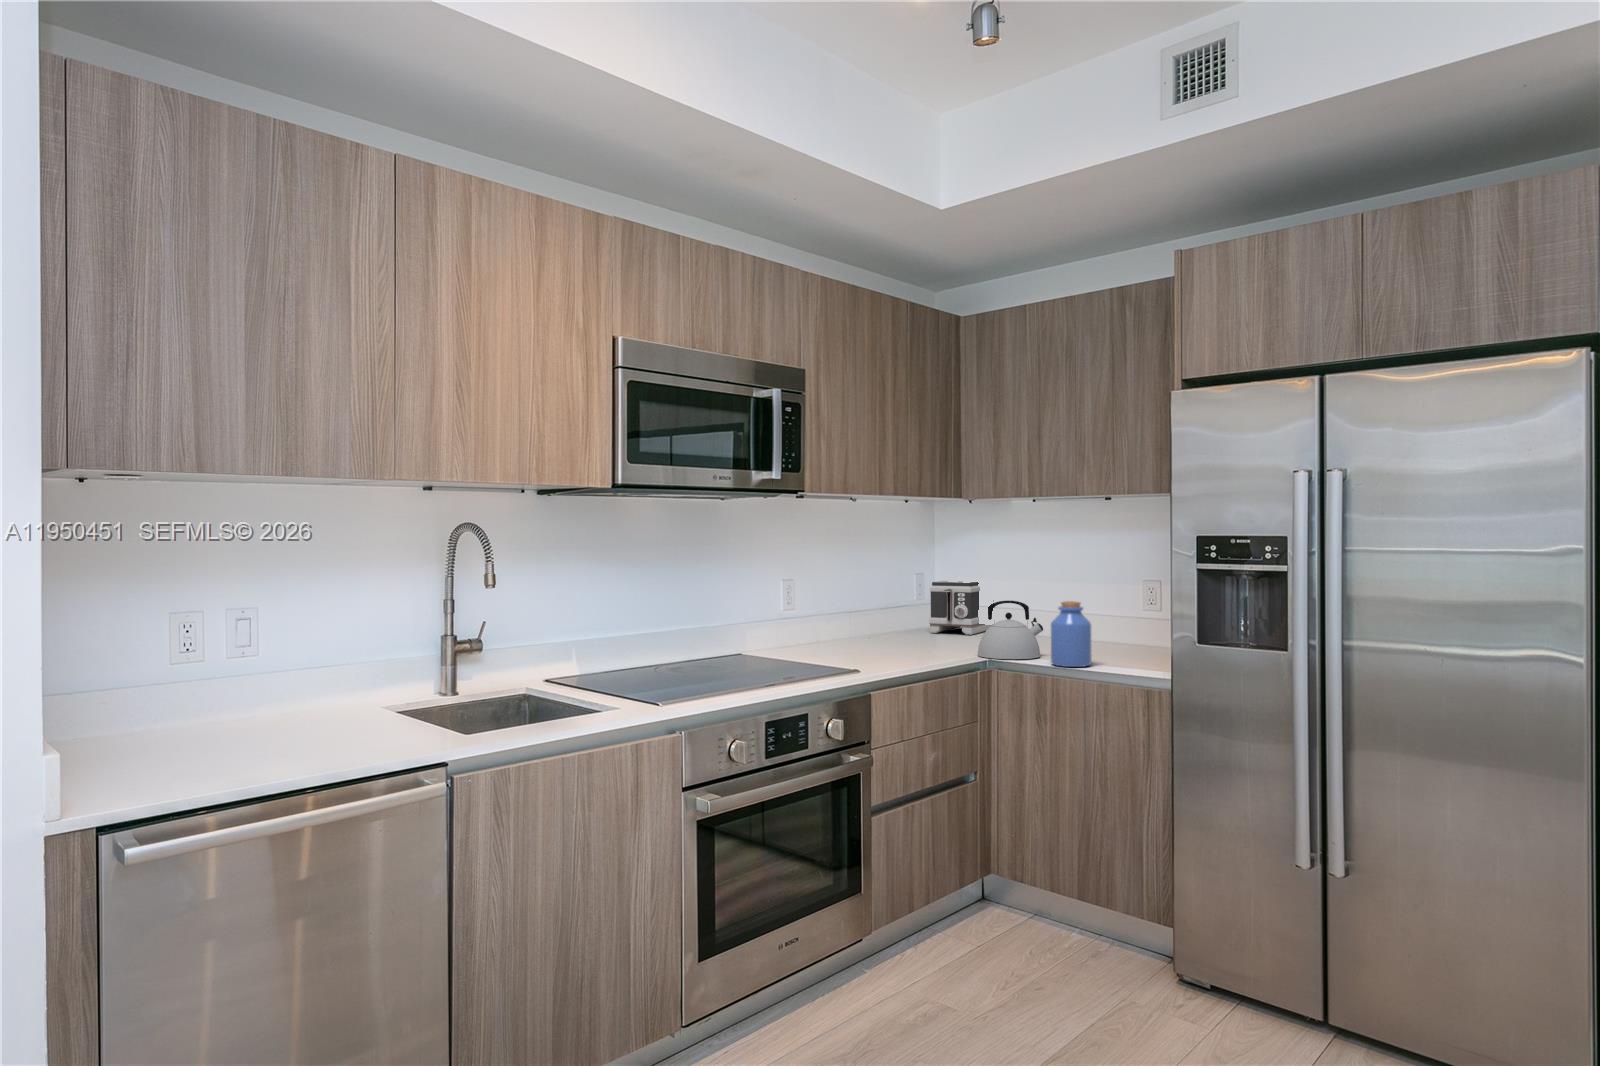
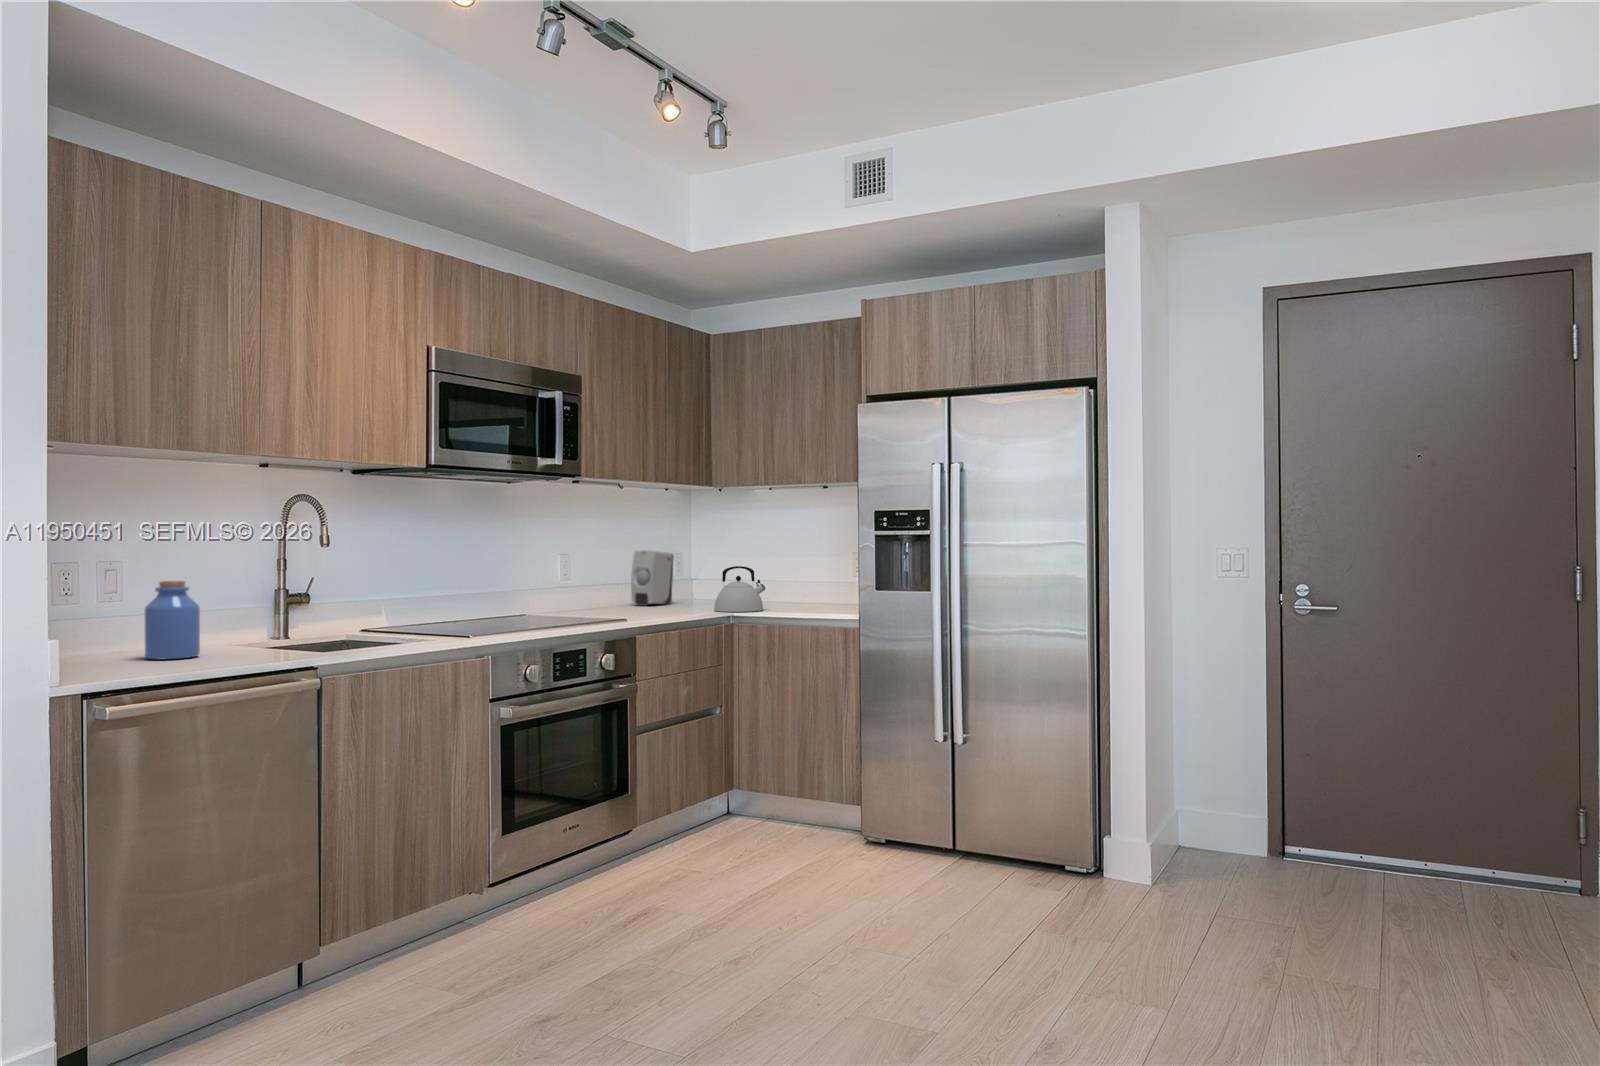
soap dispenser: none [879,576,930,644] -> present [631,551,674,606]
toaster: present [929,581,994,635] -> none [671,556,725,600]
jar: present [1051,601,1092,667] -> present [145,581,200,660]

